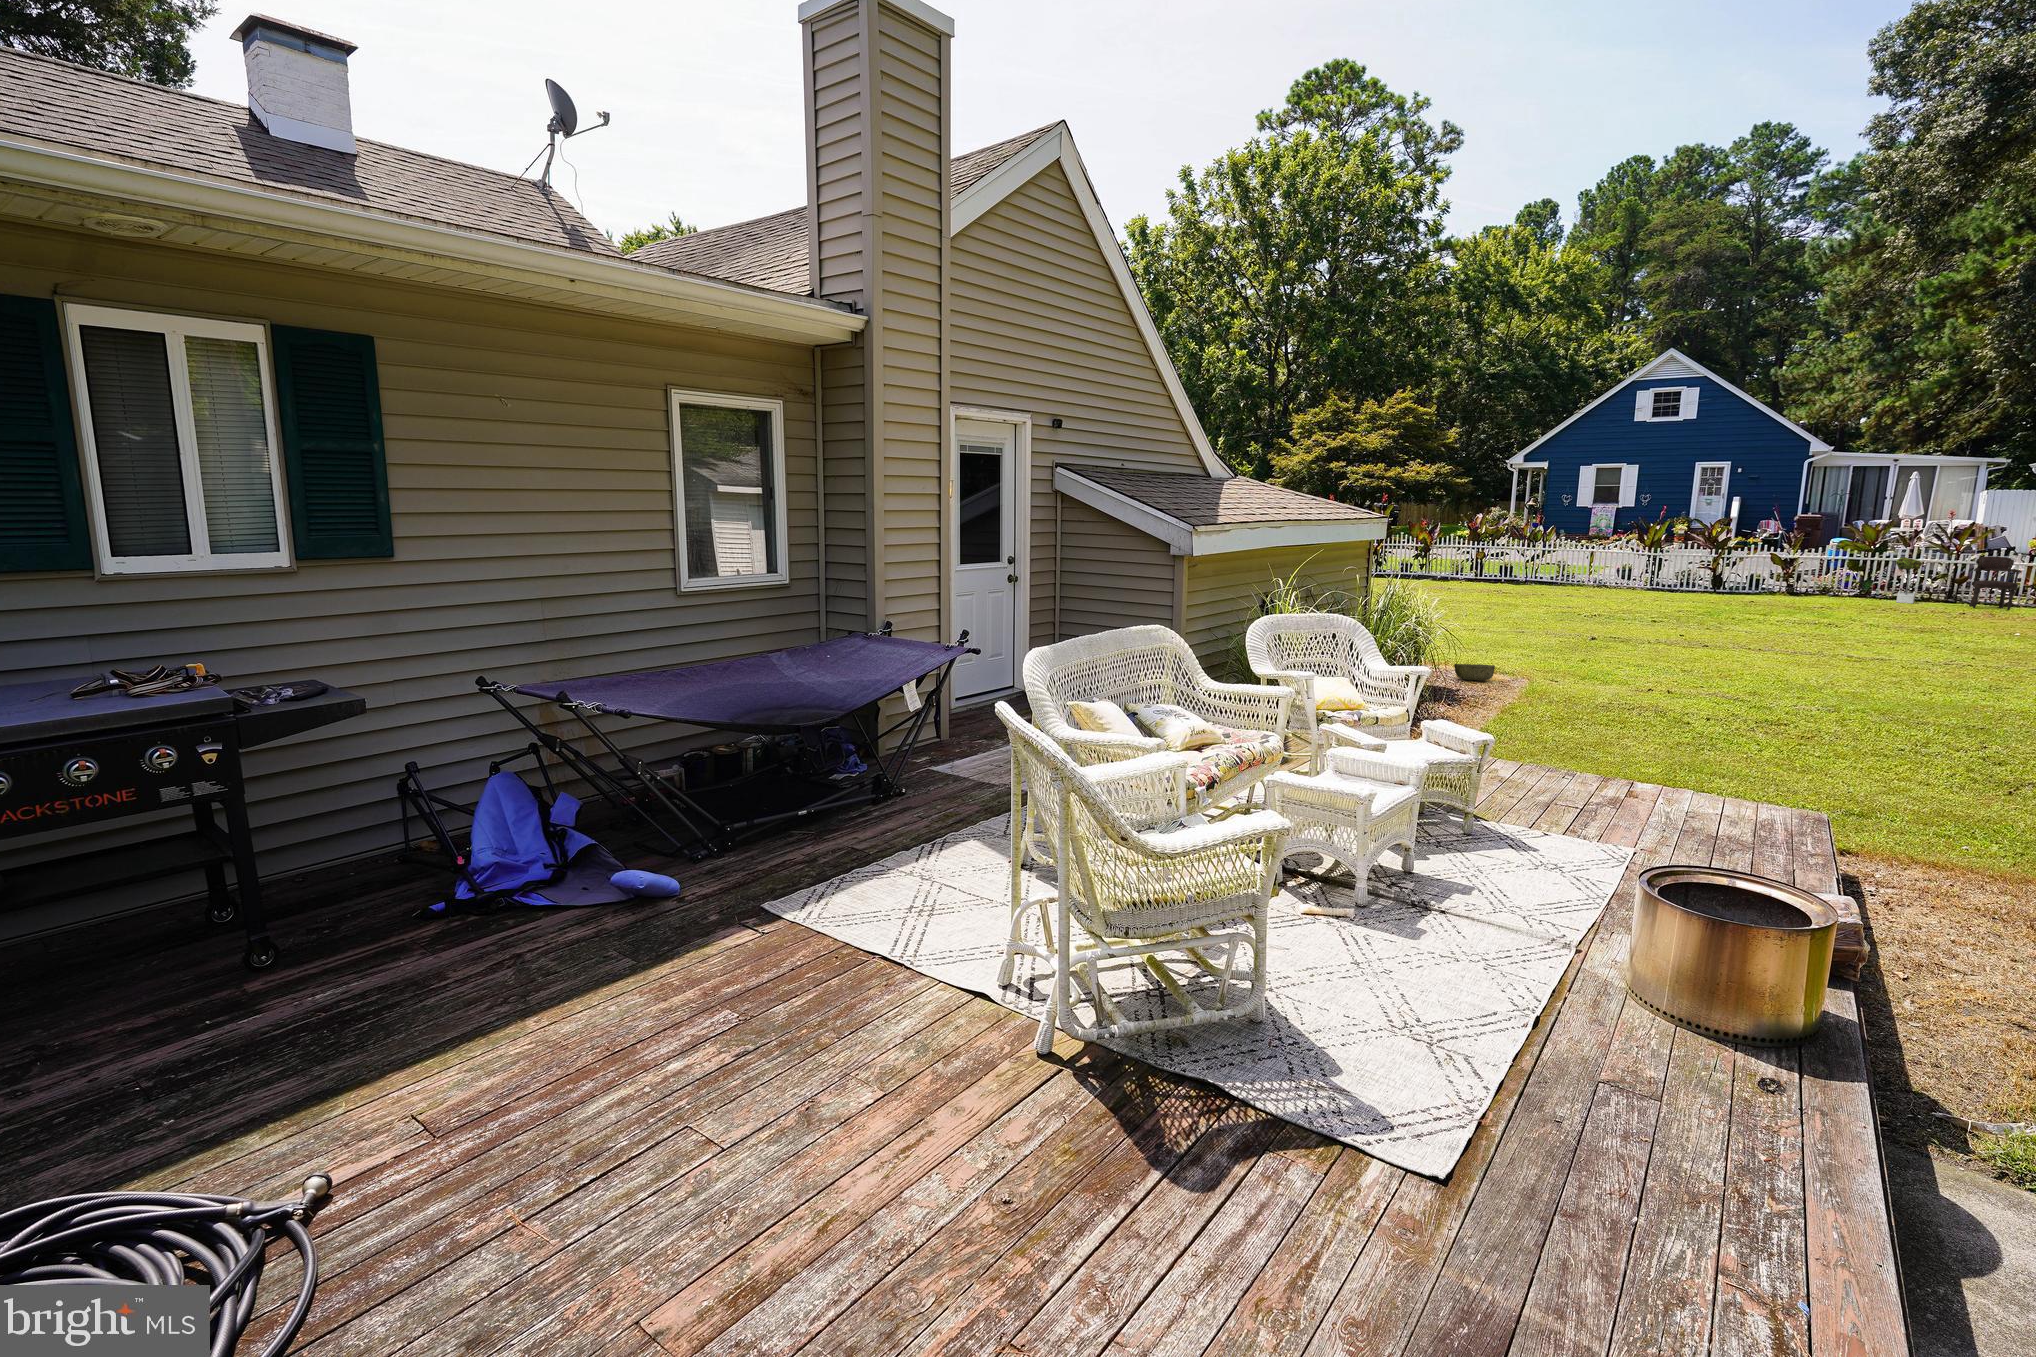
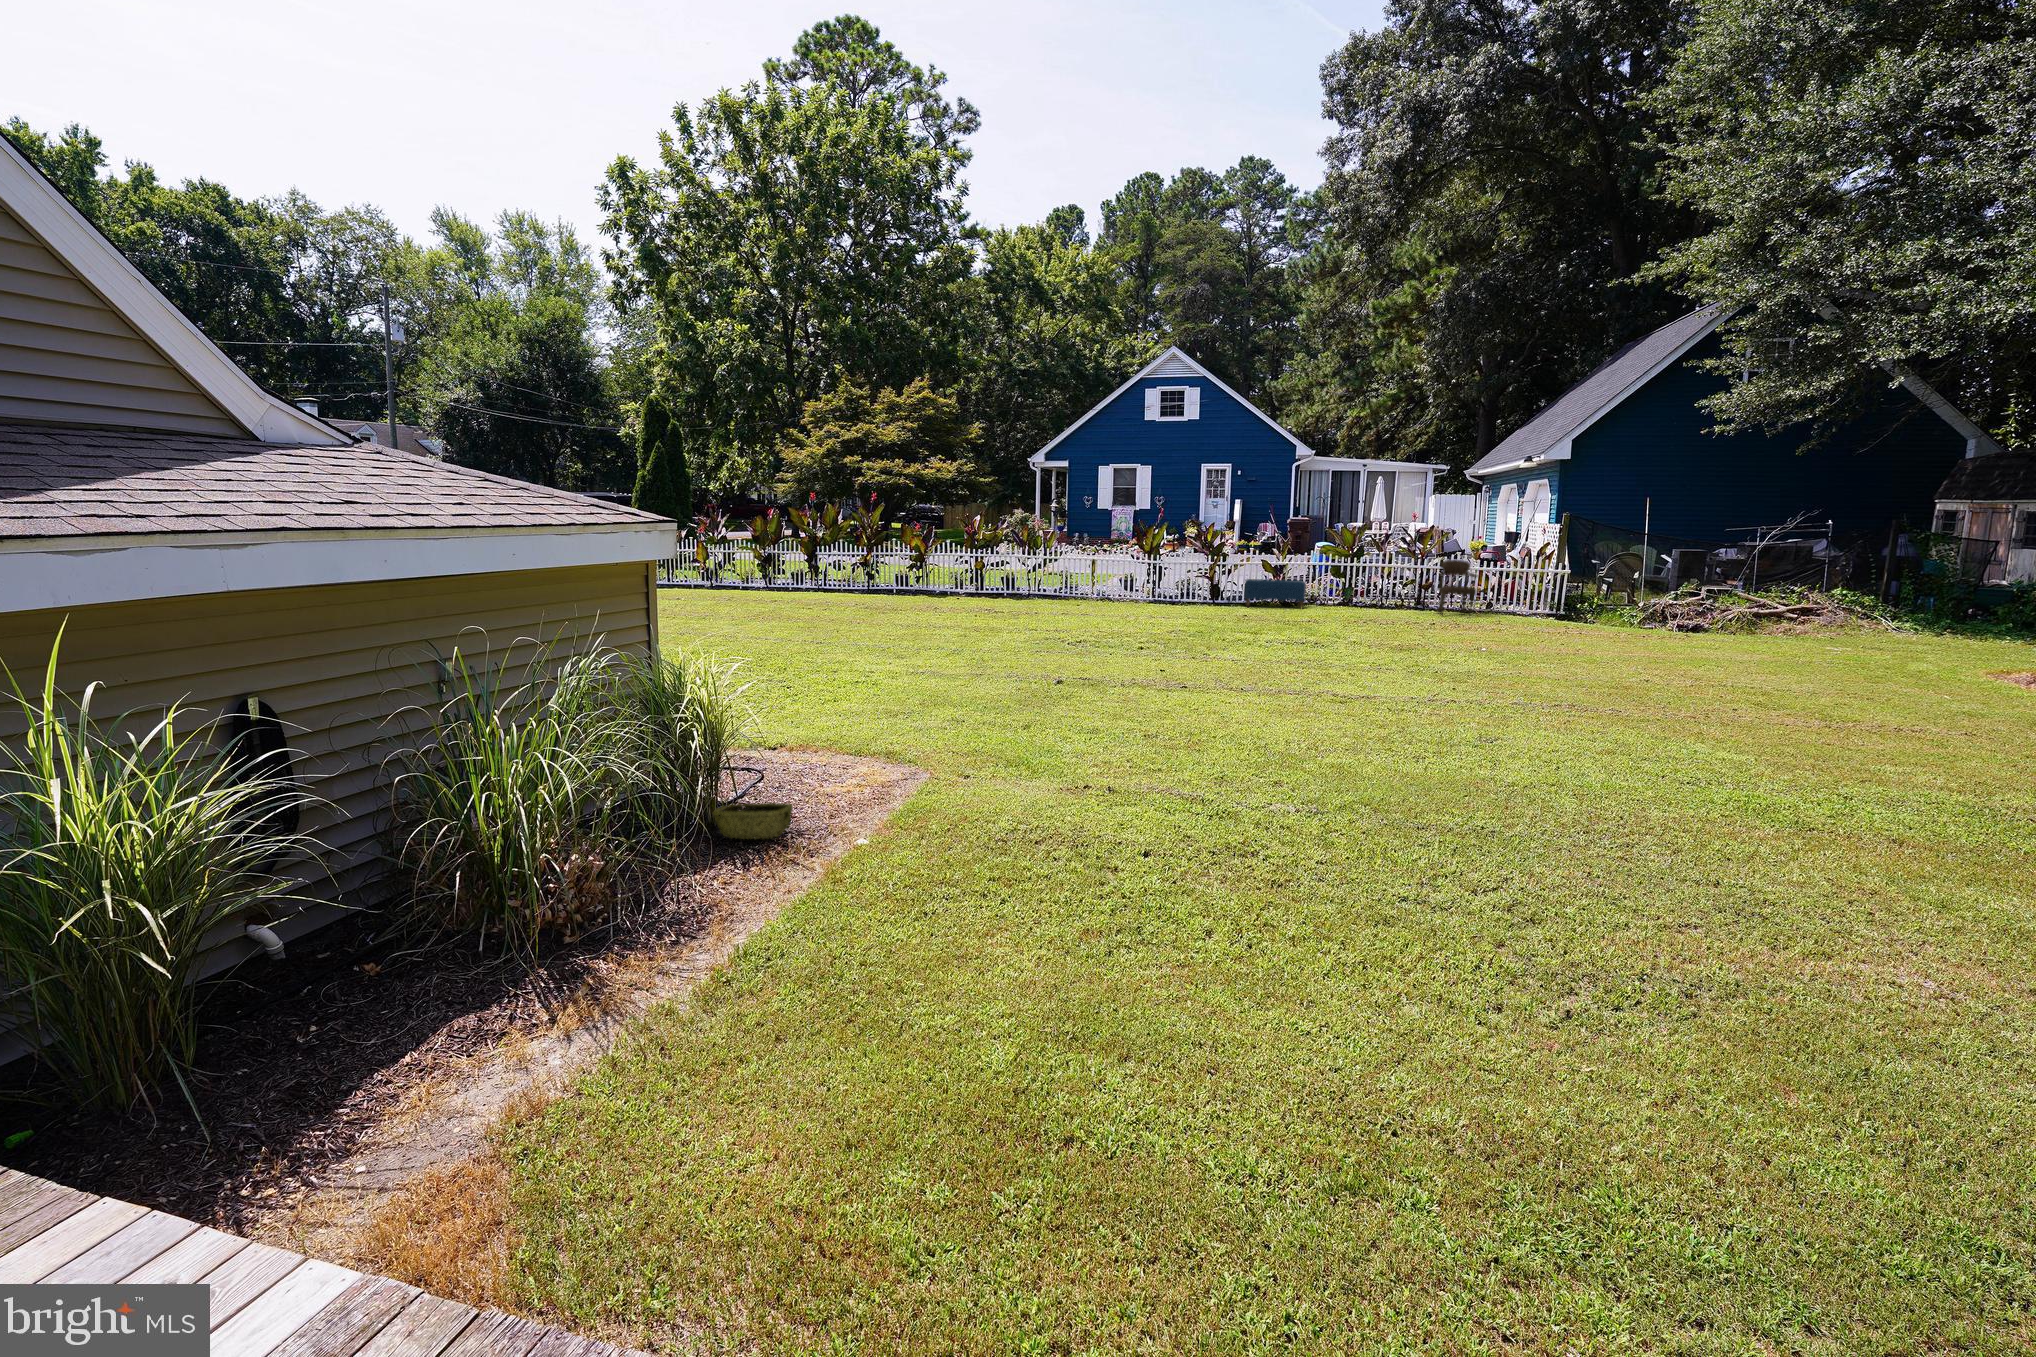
potted tree: present [1896,557,1922,603] -> none [1373,561,1395,612]
bench: none [1750,571,1819,599] -> present [1245,579,1306,609]

